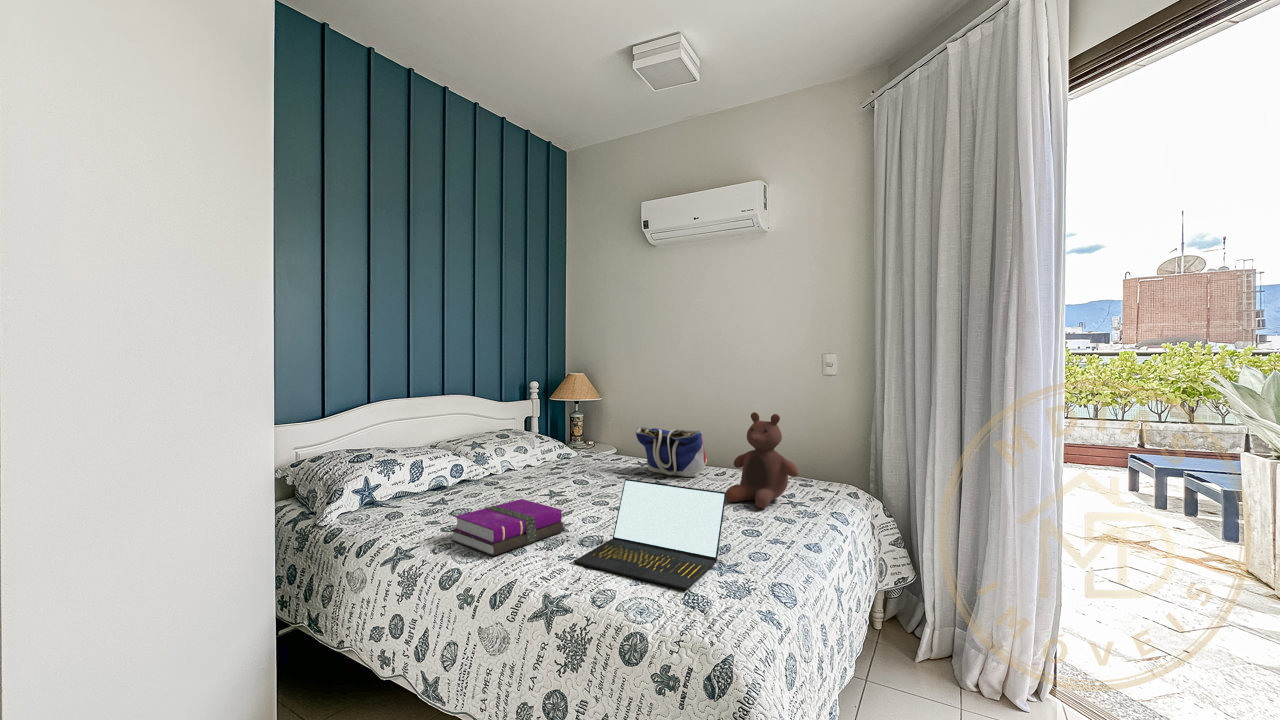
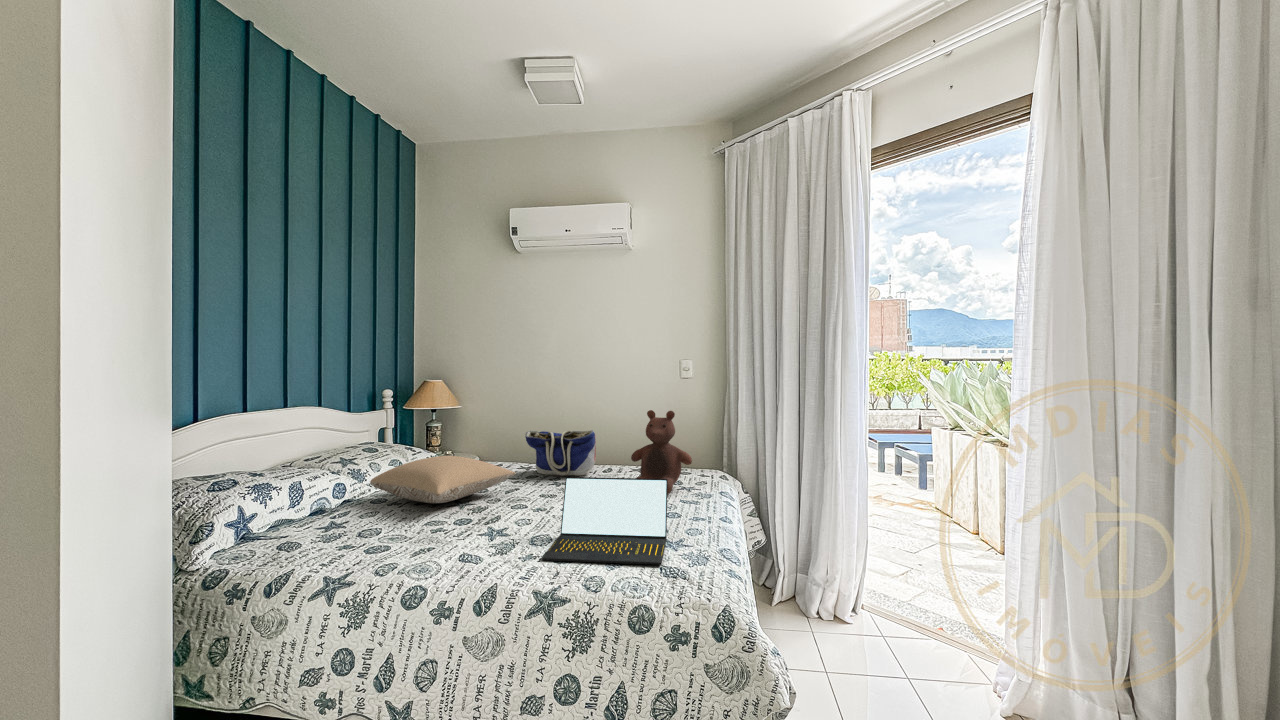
pillow: none [484,447,610,491] -> present [370,456,516,503]
notebook: present [451,499,565,556] -> none [390,509,507,567]

